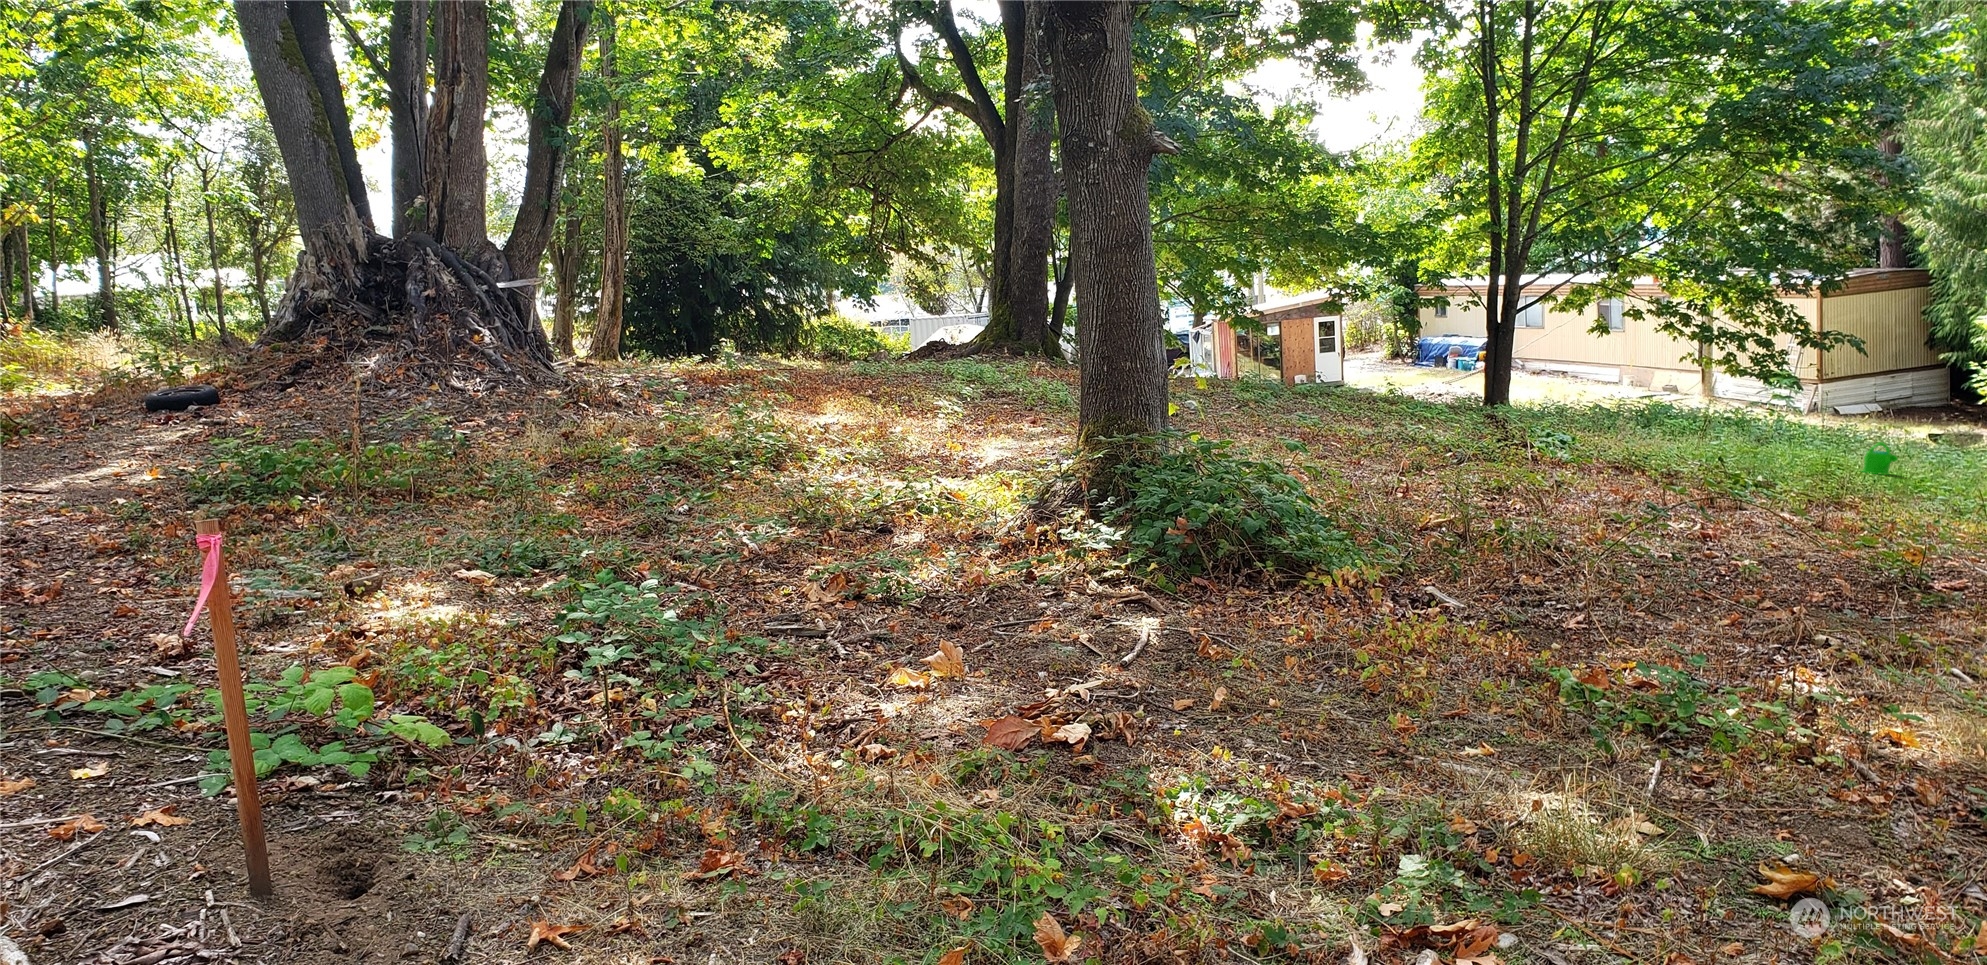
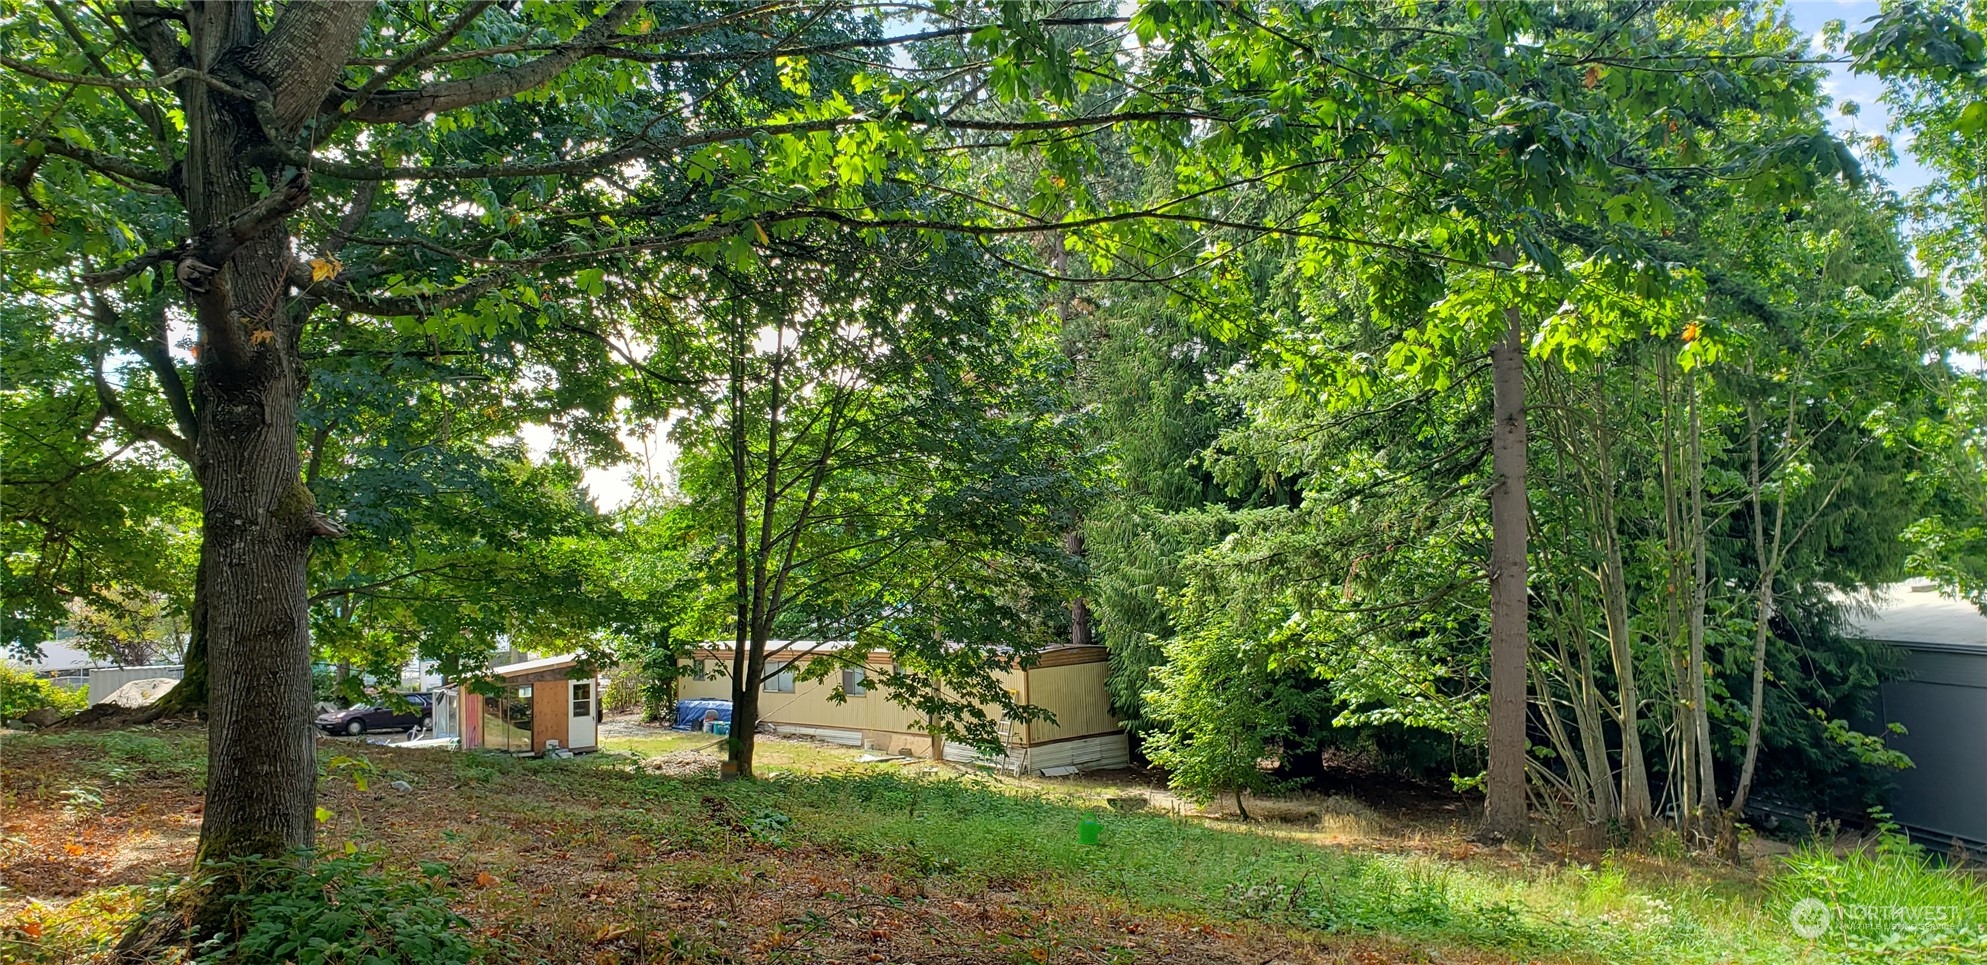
potted tree: none [1459,362,1491,404] -> present [717,738,744,782]

